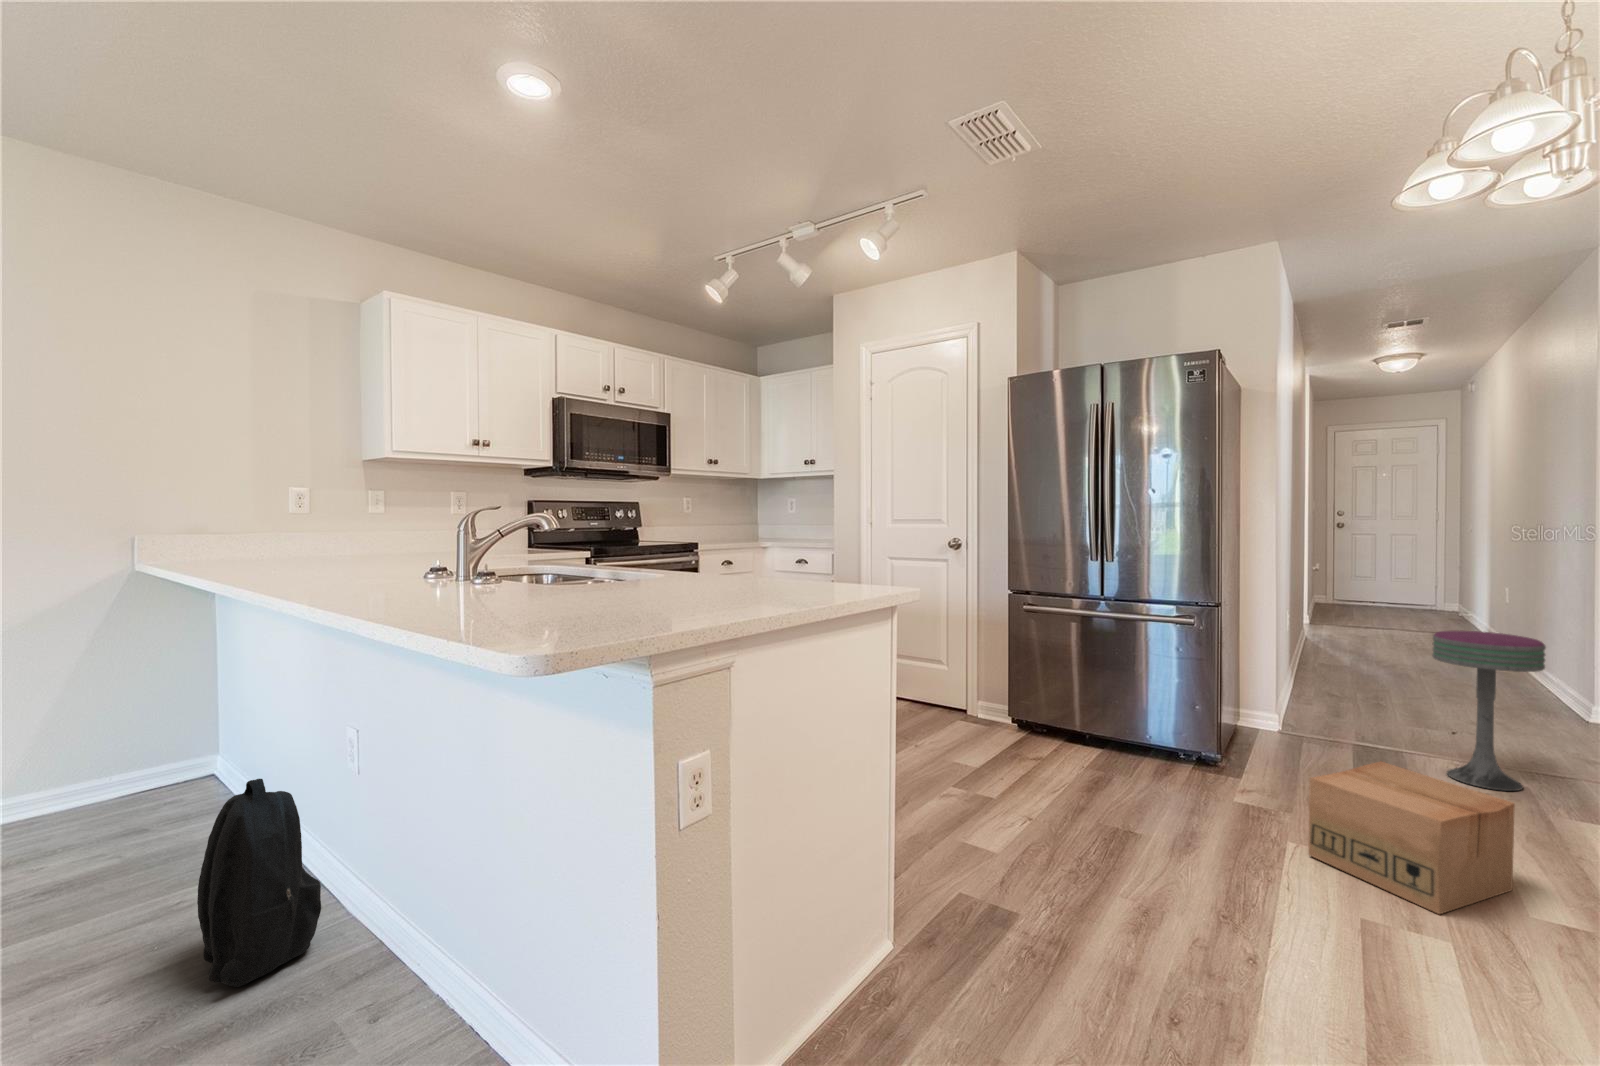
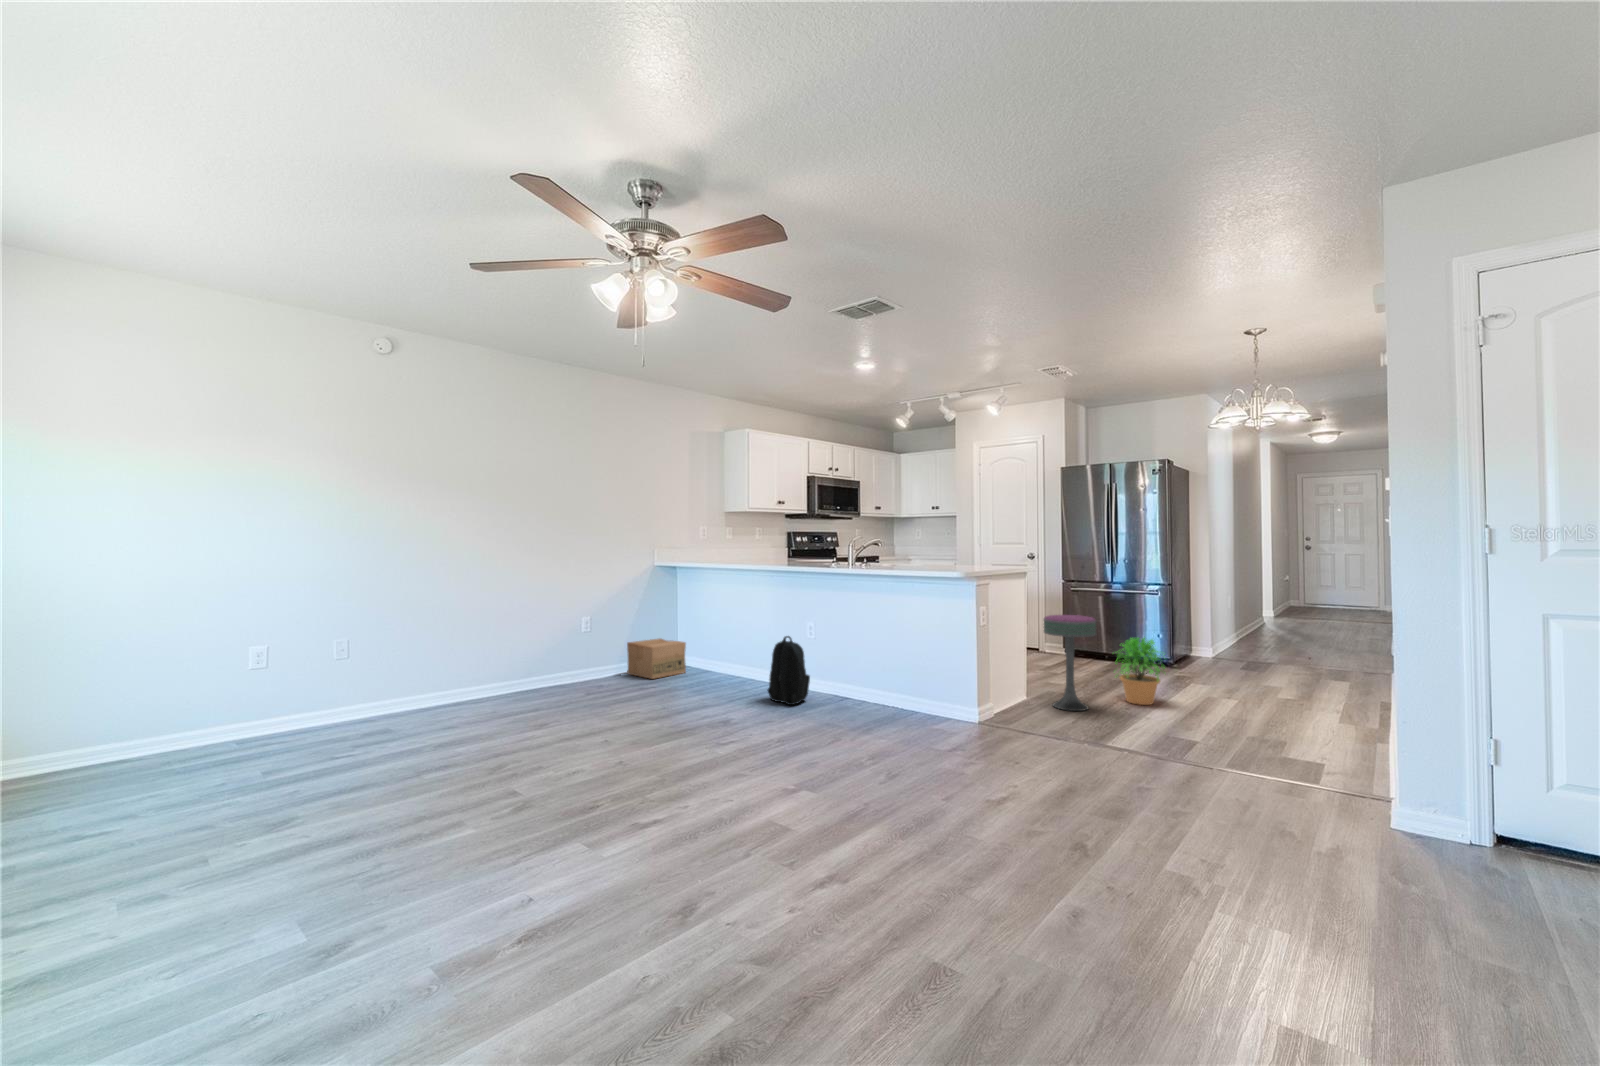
bar stool: present [1432,631,1546,791] -> present [1044,615,1097,711]
cardboard box: present [1308,762,1515,914] -> present [627,639,686,679]
potted plant: none [1109,764,1271,953] -> present [1116,638,1164,705]

